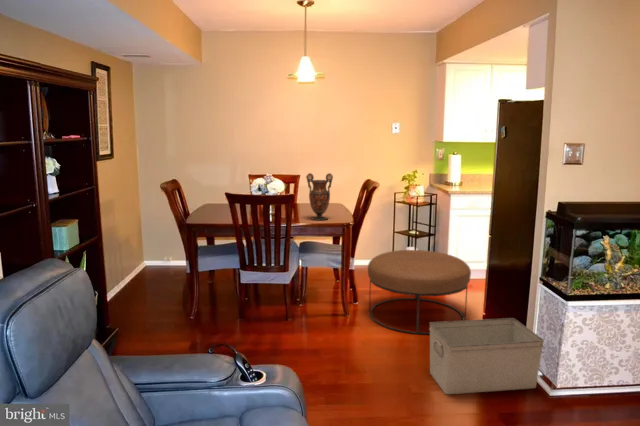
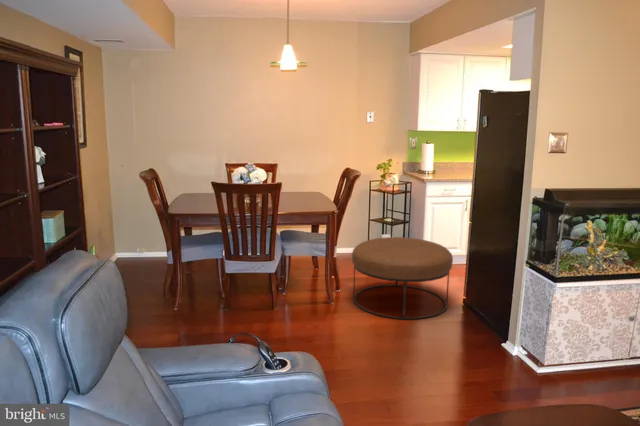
vase: present [306,173,333,220] -> none [291,161,318,209]
storage bin: present [430,318,544,394] -> none [421,301,532,376]

